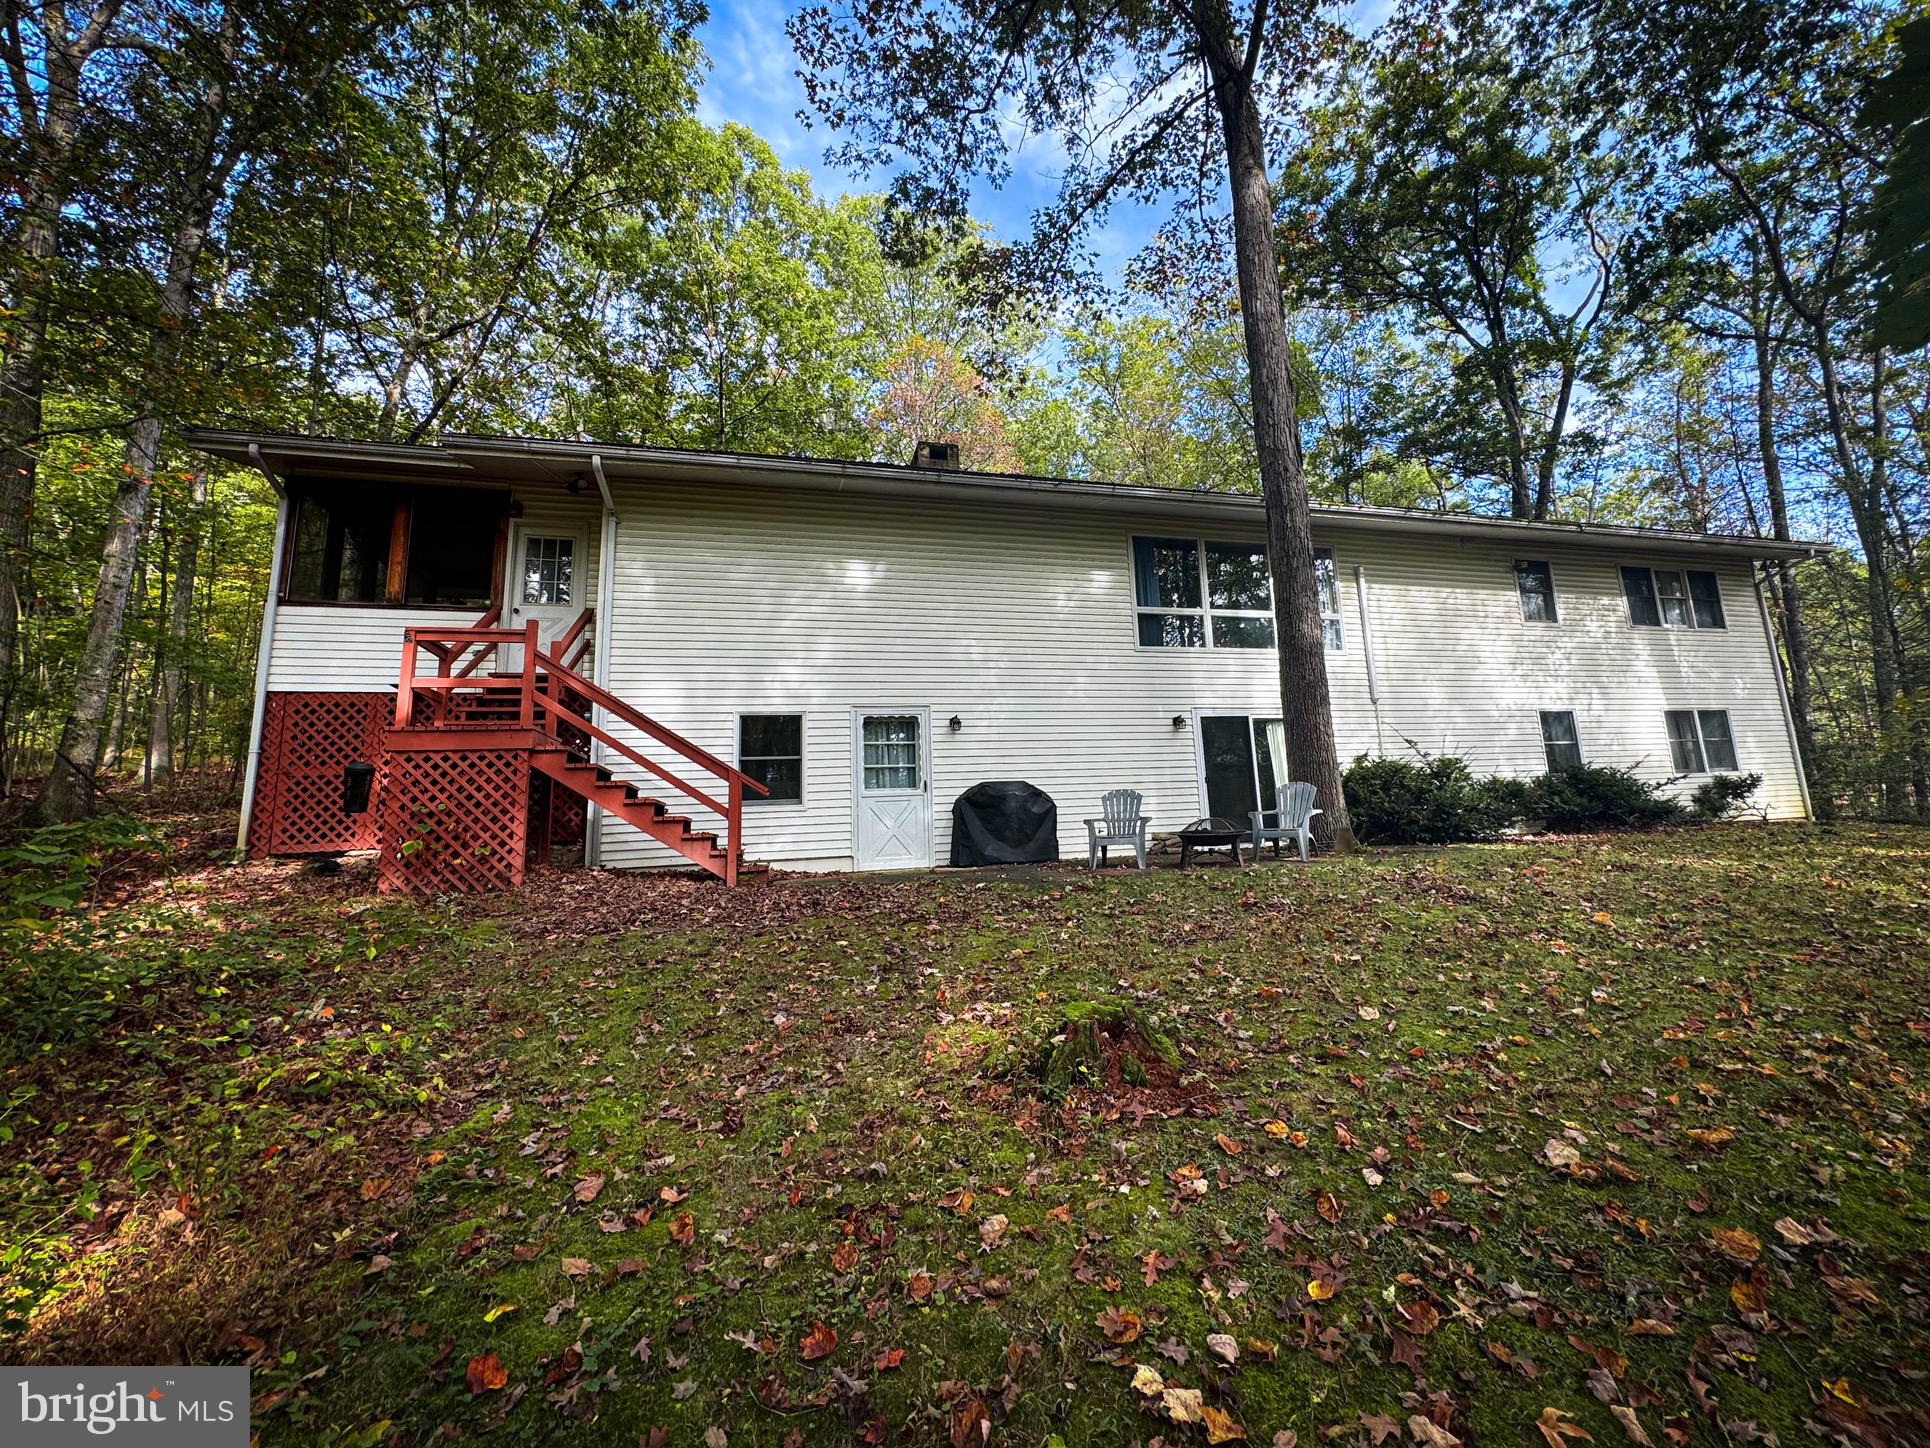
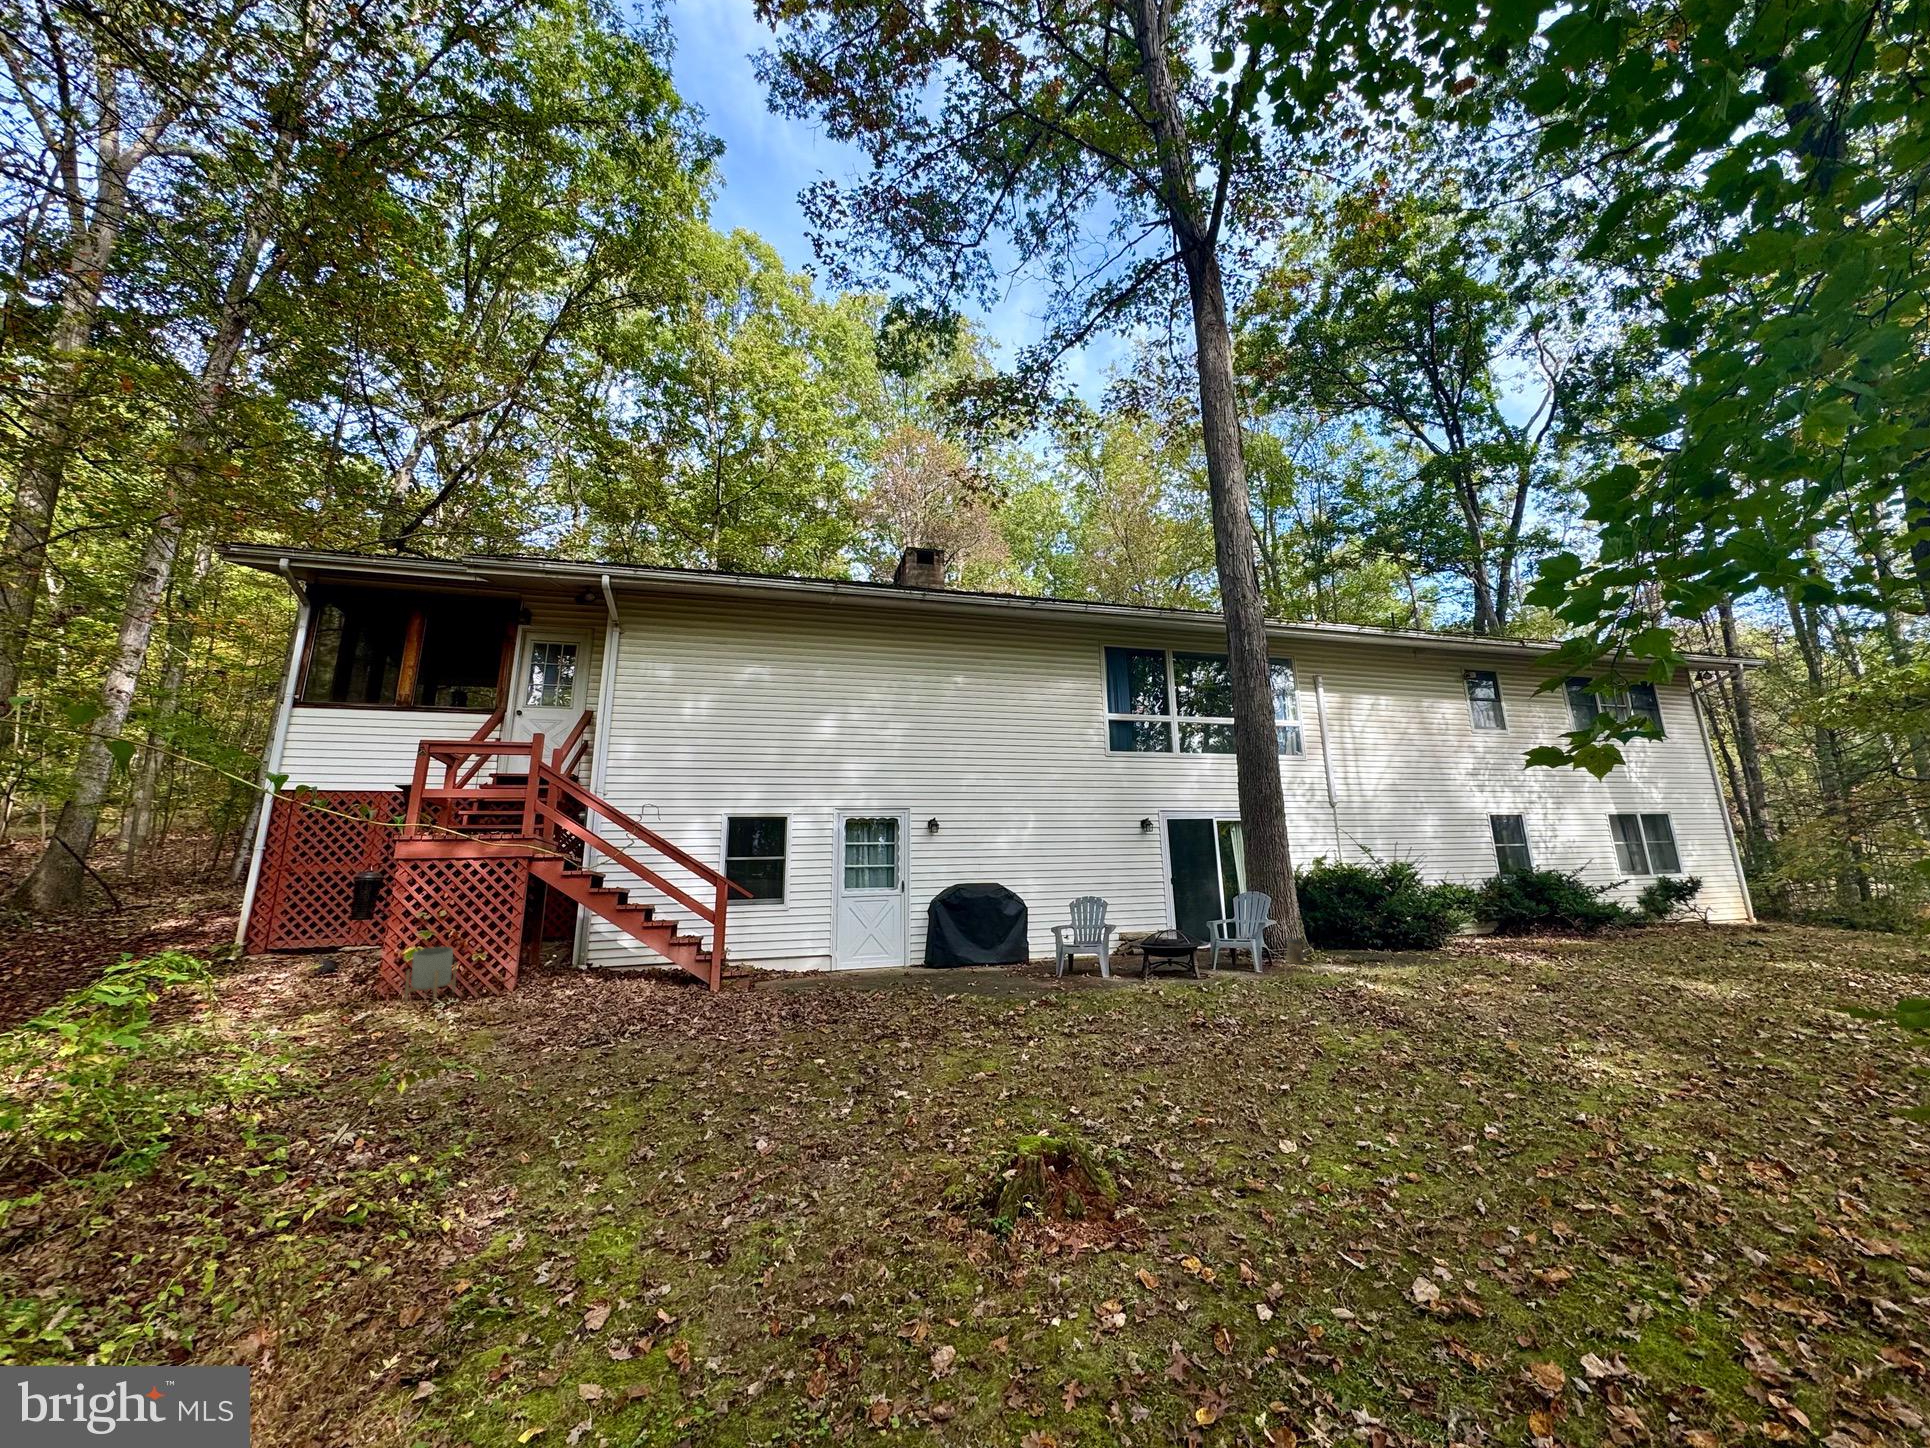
planter: none [417,843,470,897] -> present [405,947,457,1002]

